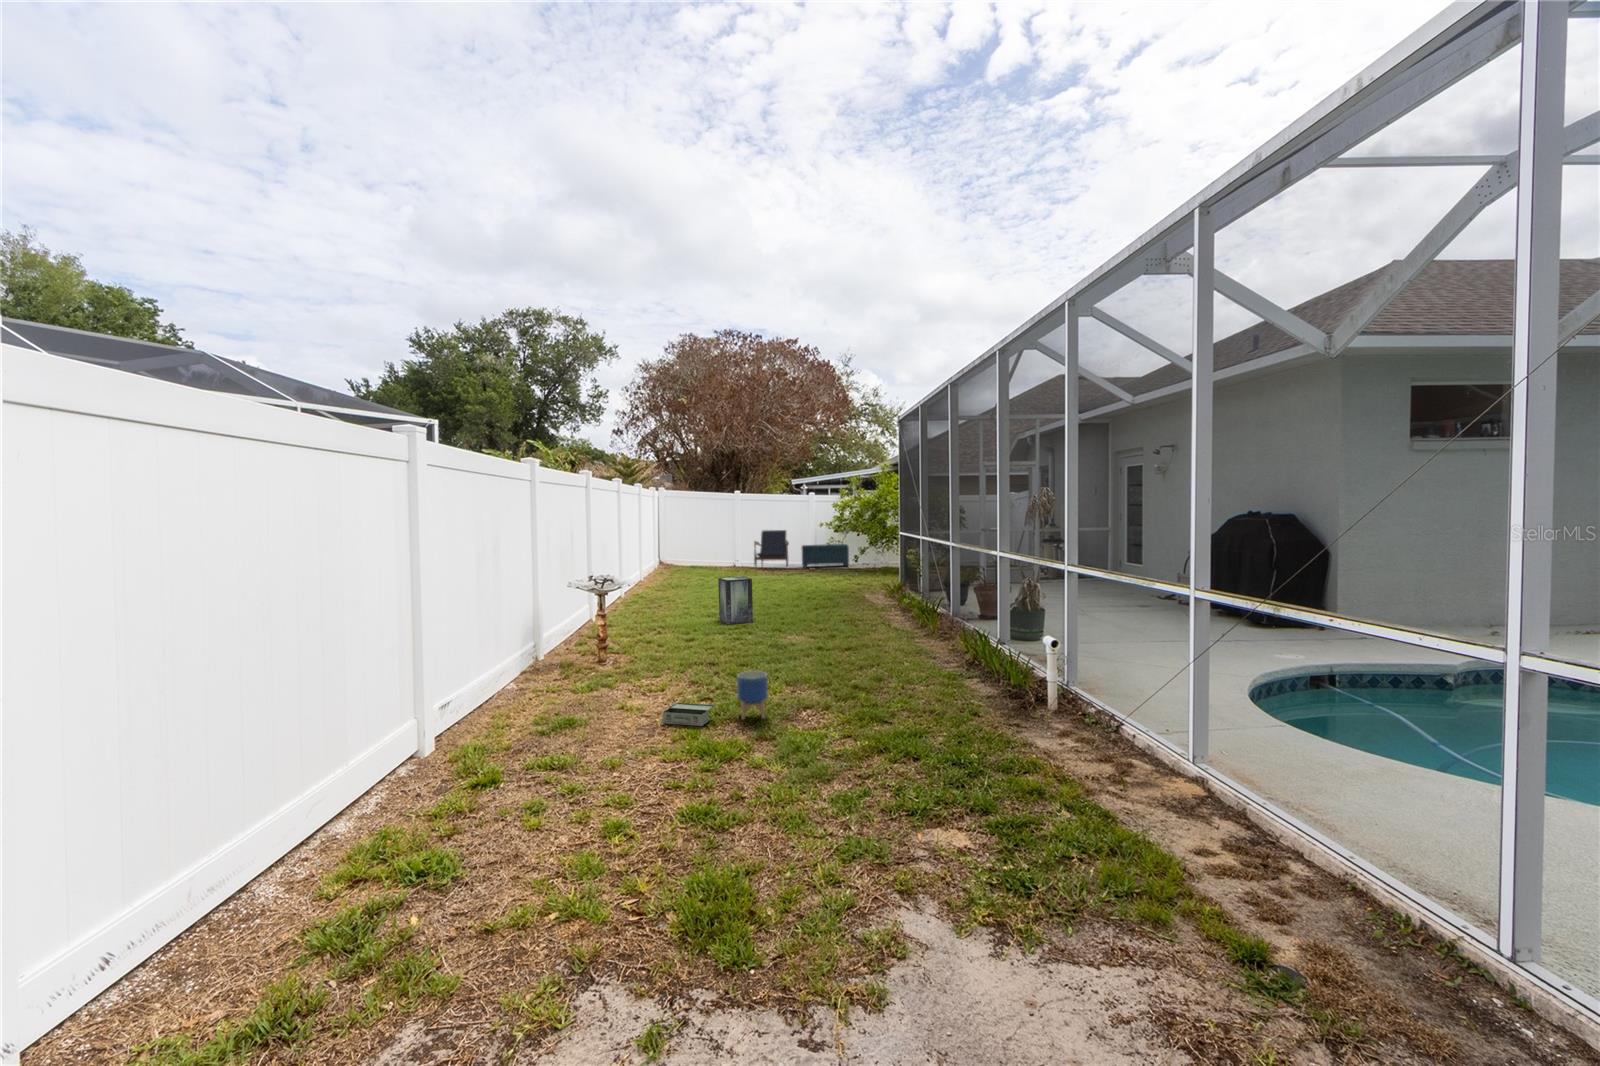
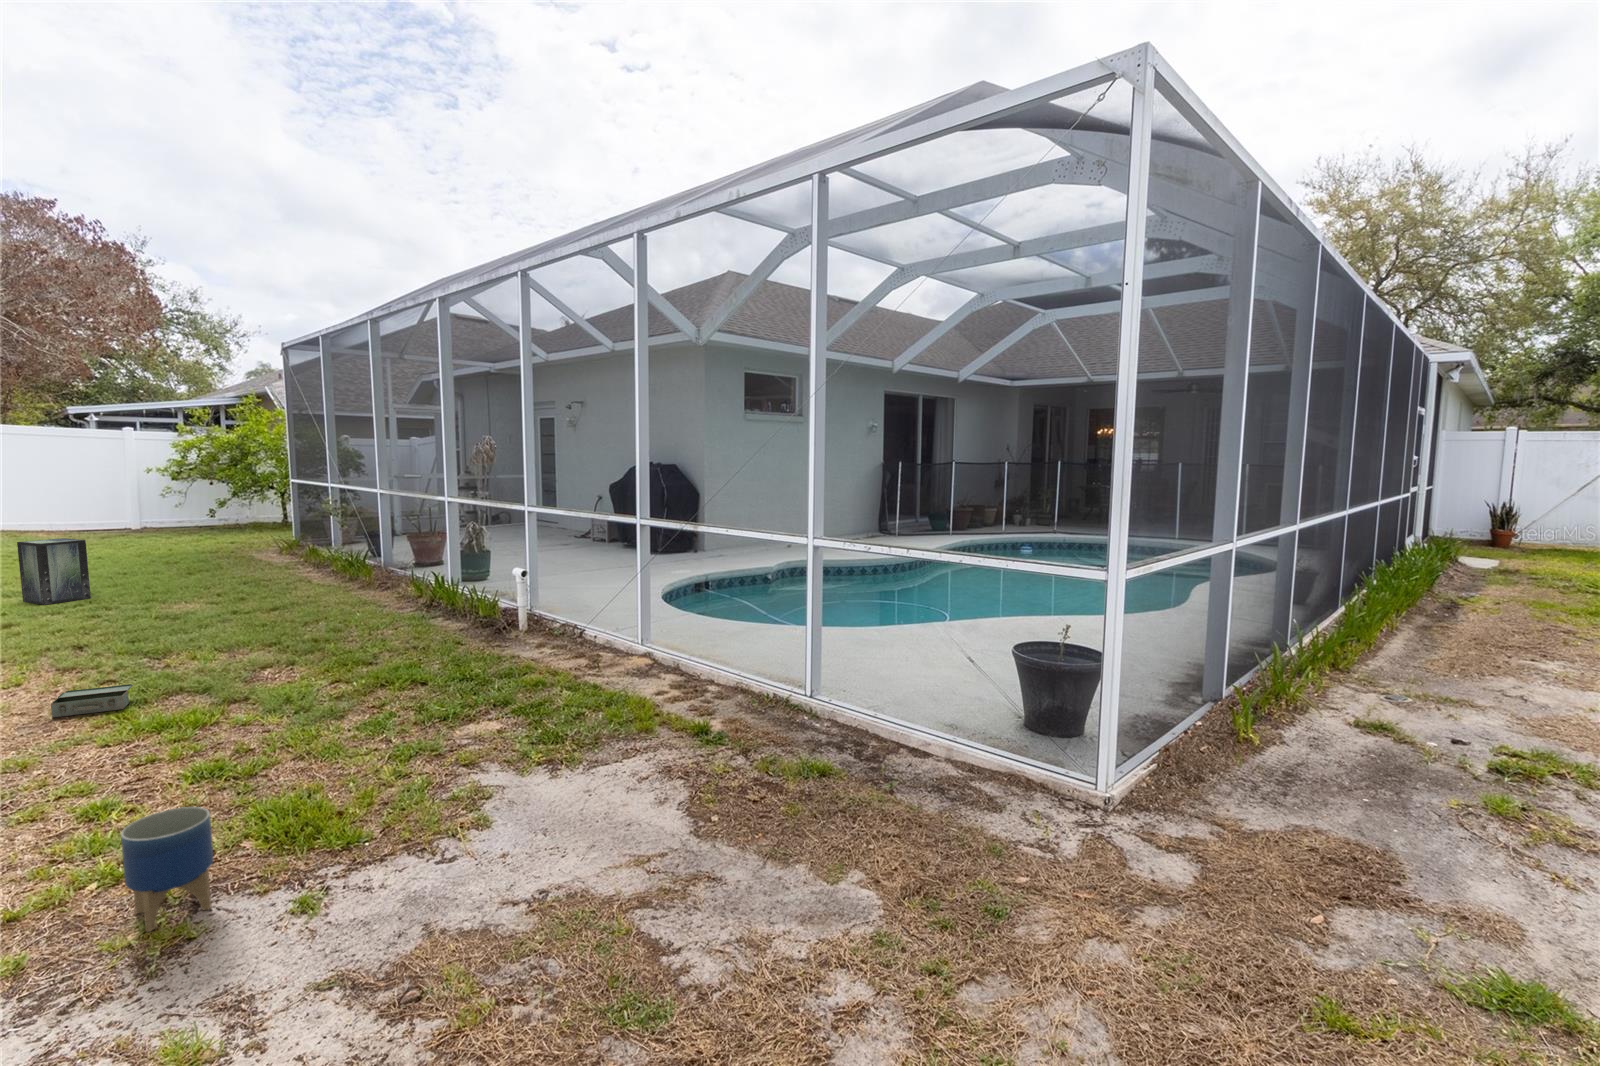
lounge chair: present [754,530,789,568] -> none [17,476,89,534]
bench: present [801,544,849,568] -> none [111,495,196,529]
planter: present [737,671,768,719] -> present [121,807,213,932]

